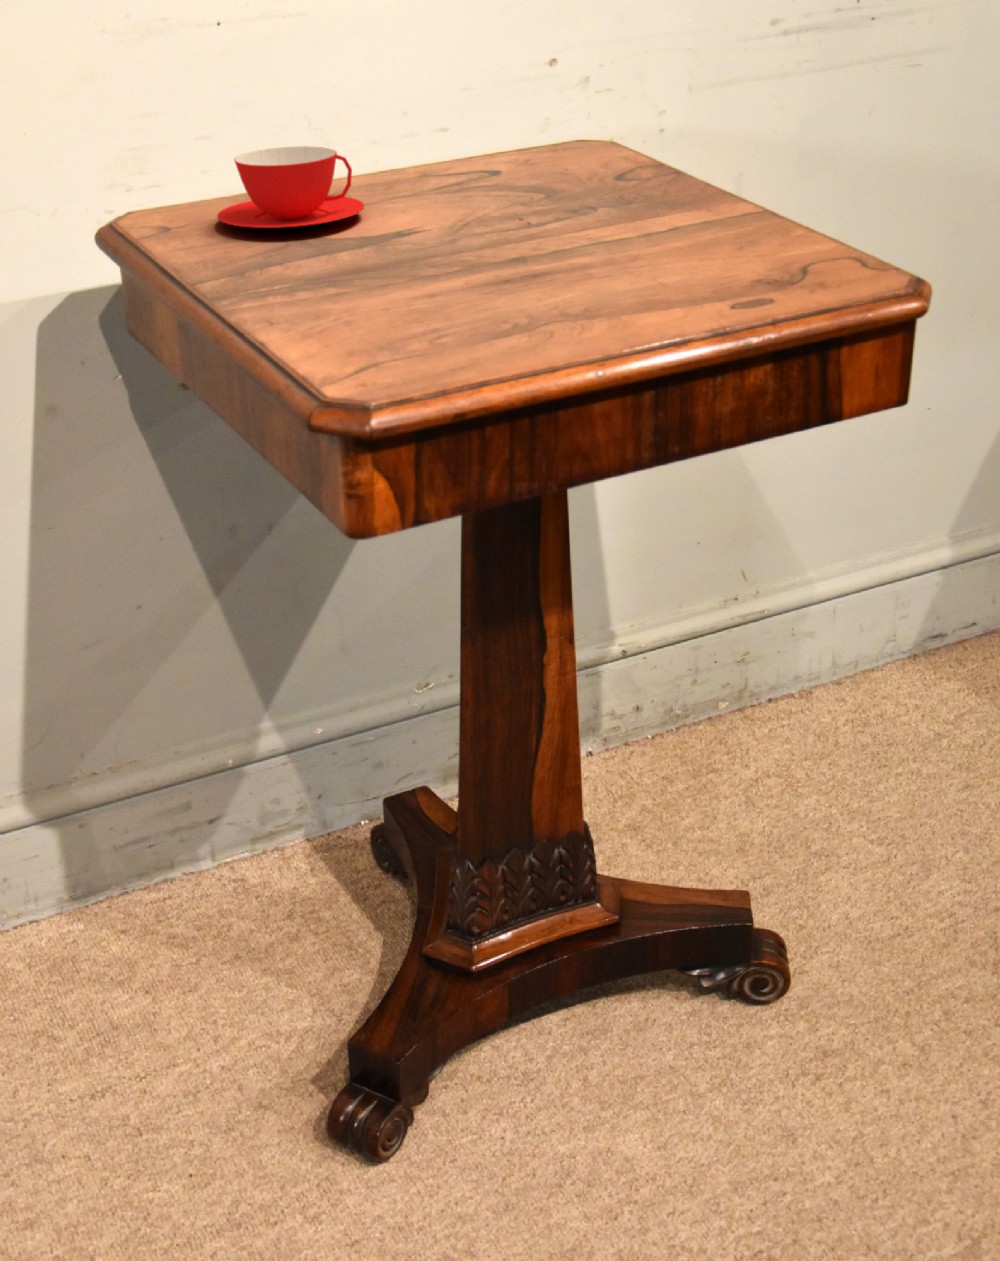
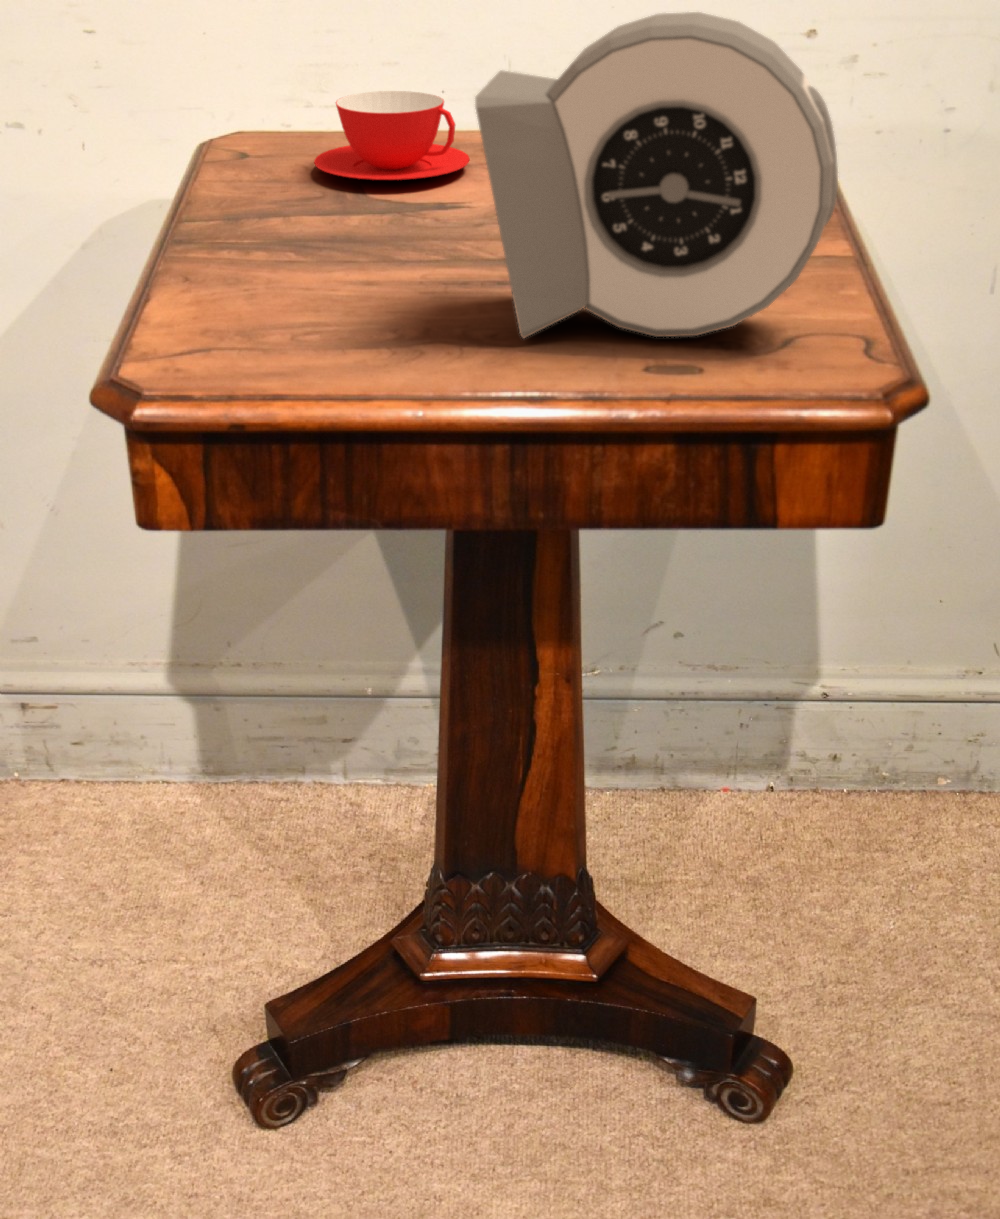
alarm clock: none [536,16,838,309] -> present [475,12,838,338]

